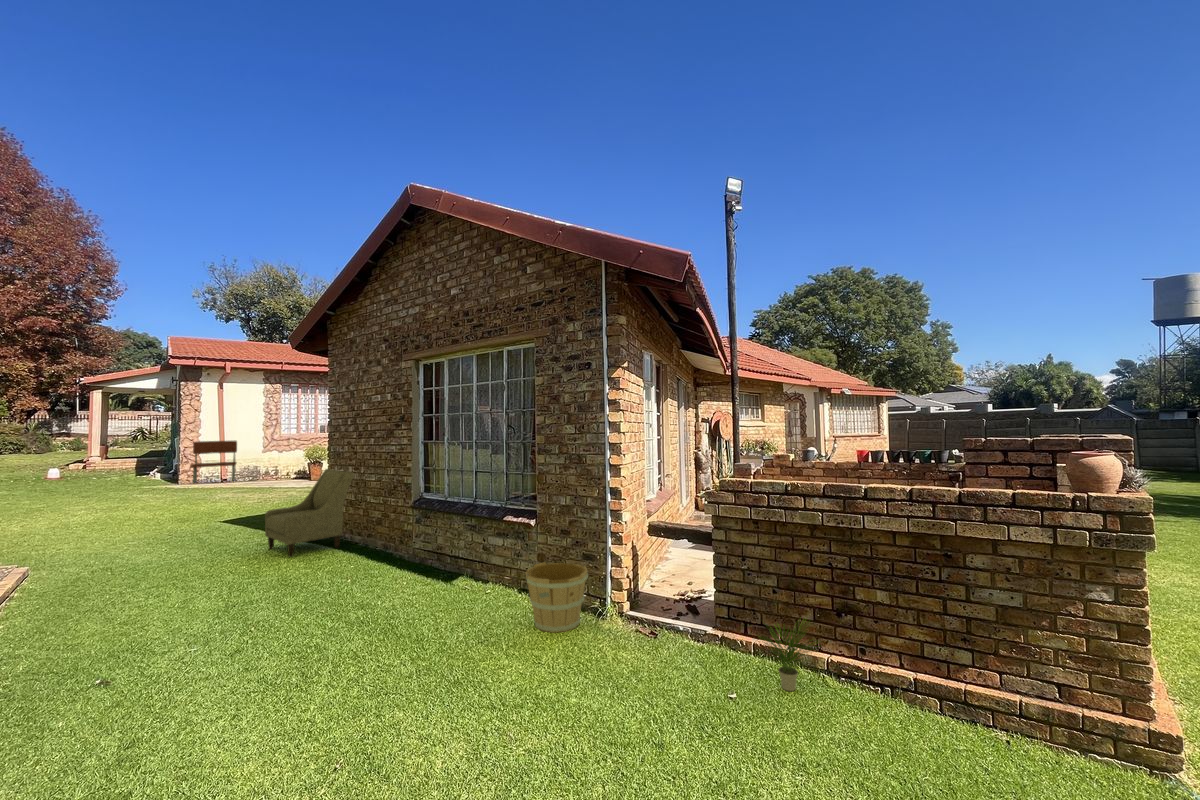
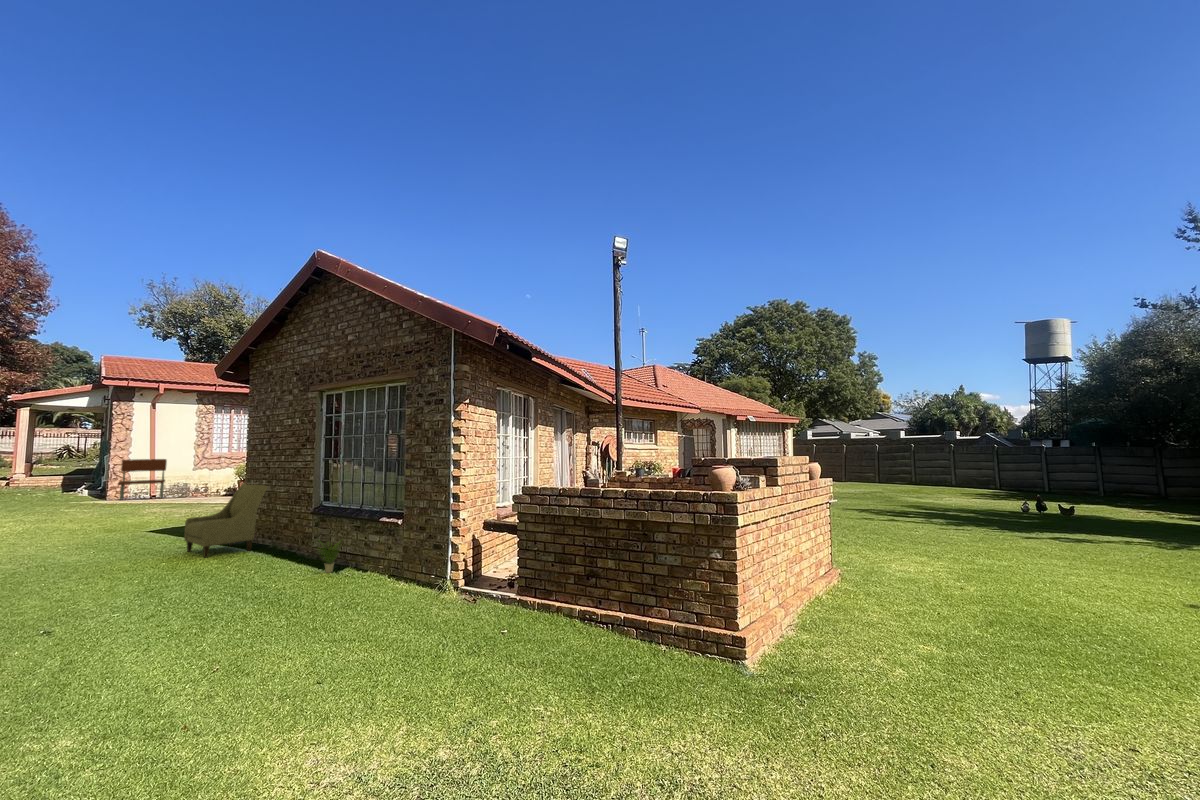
wooden bucket: present [526,562,588,633] -> none [384,552,434,602]
potted plant: present [763,624,819,691] -> present [319,541,340,573]

